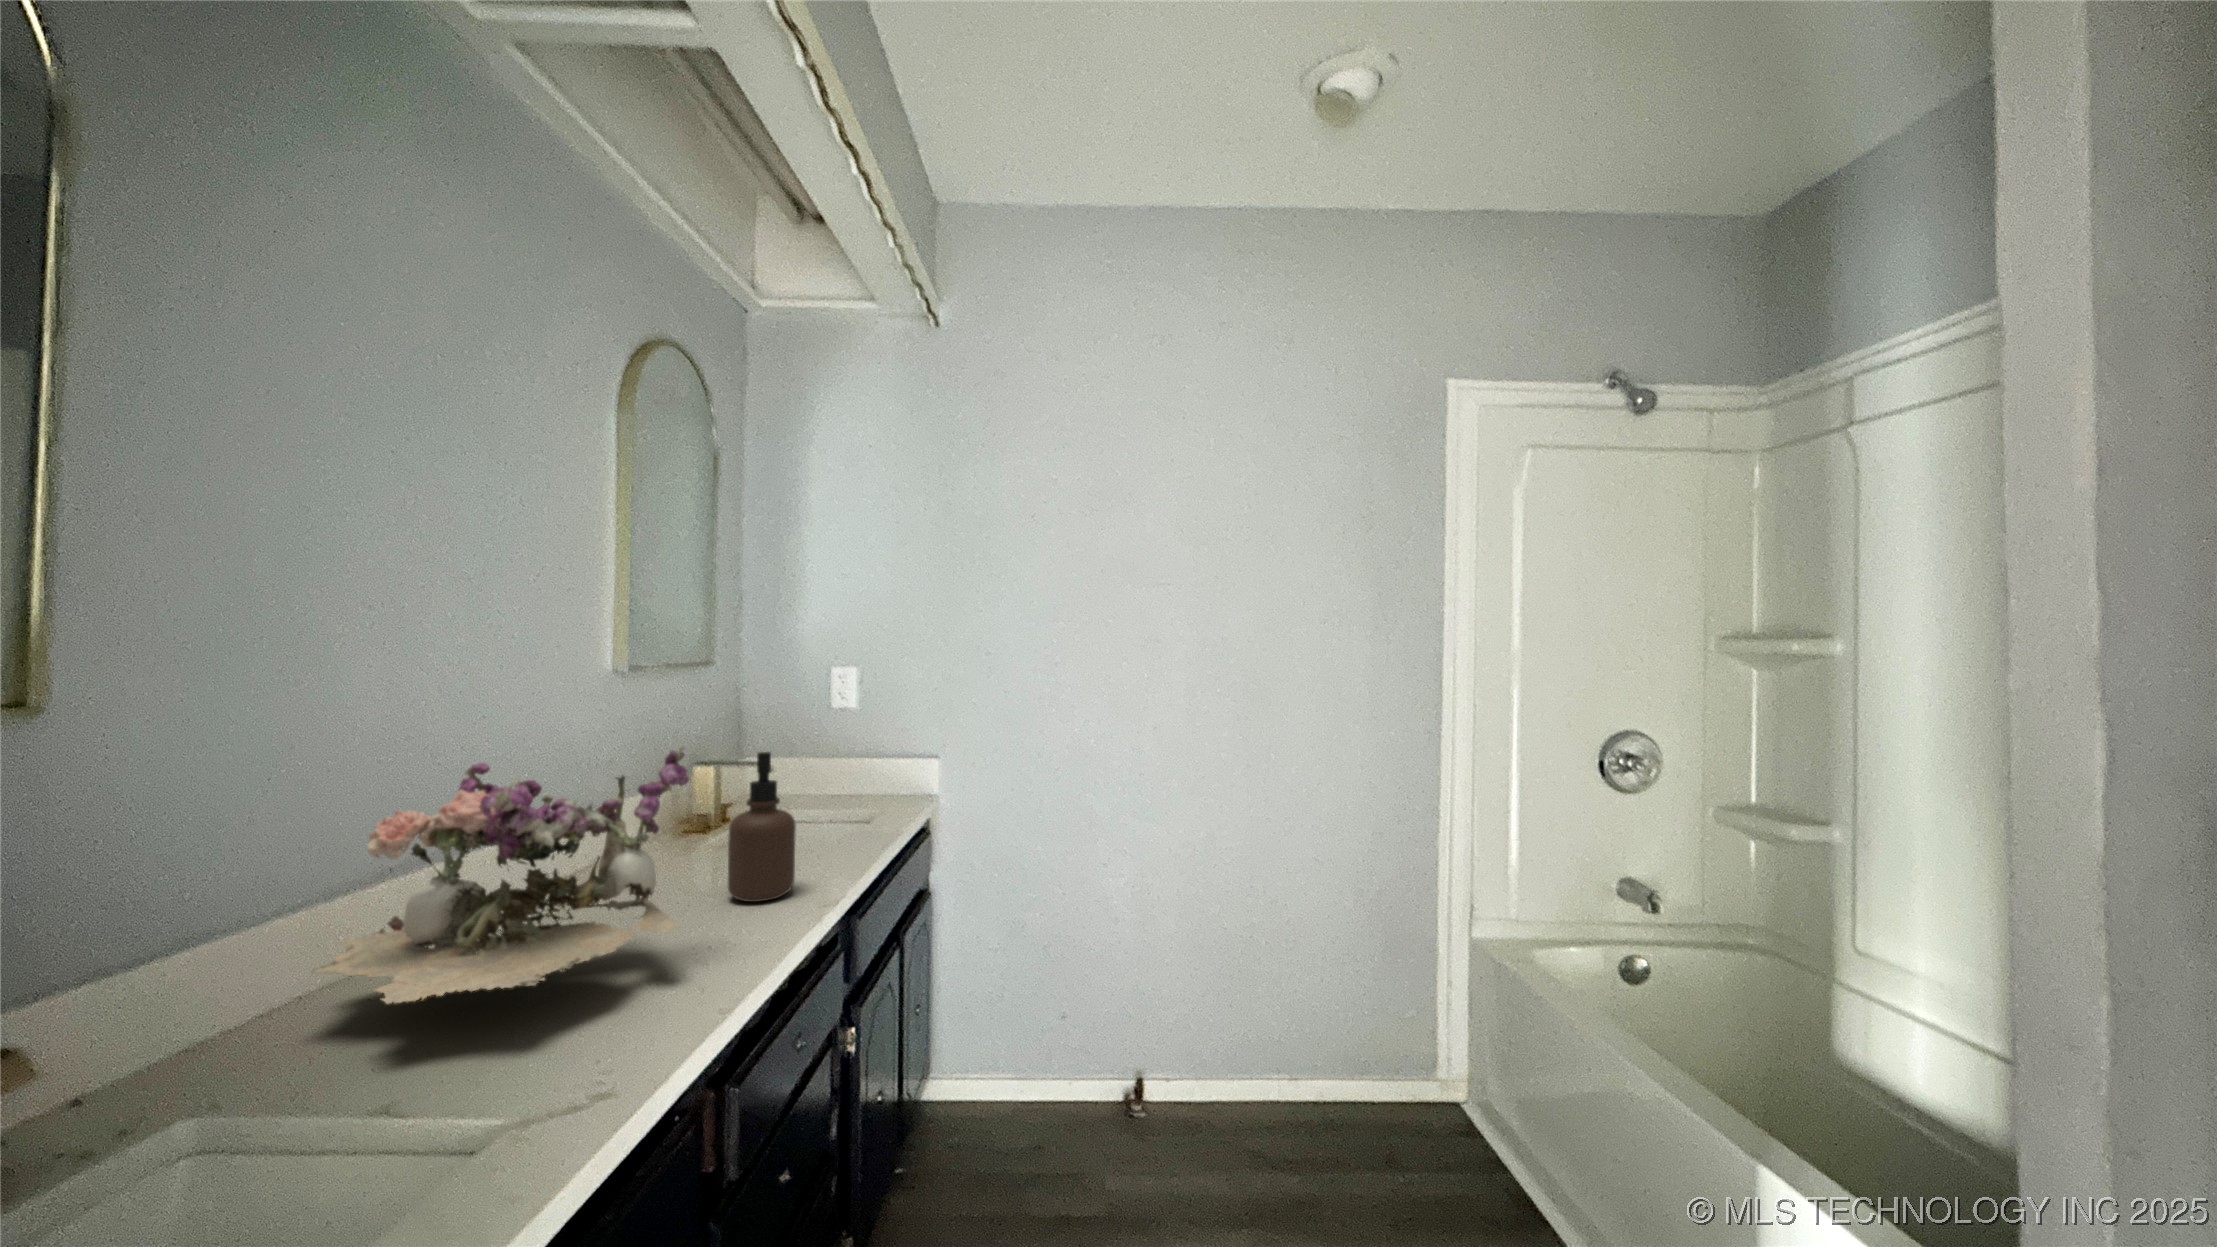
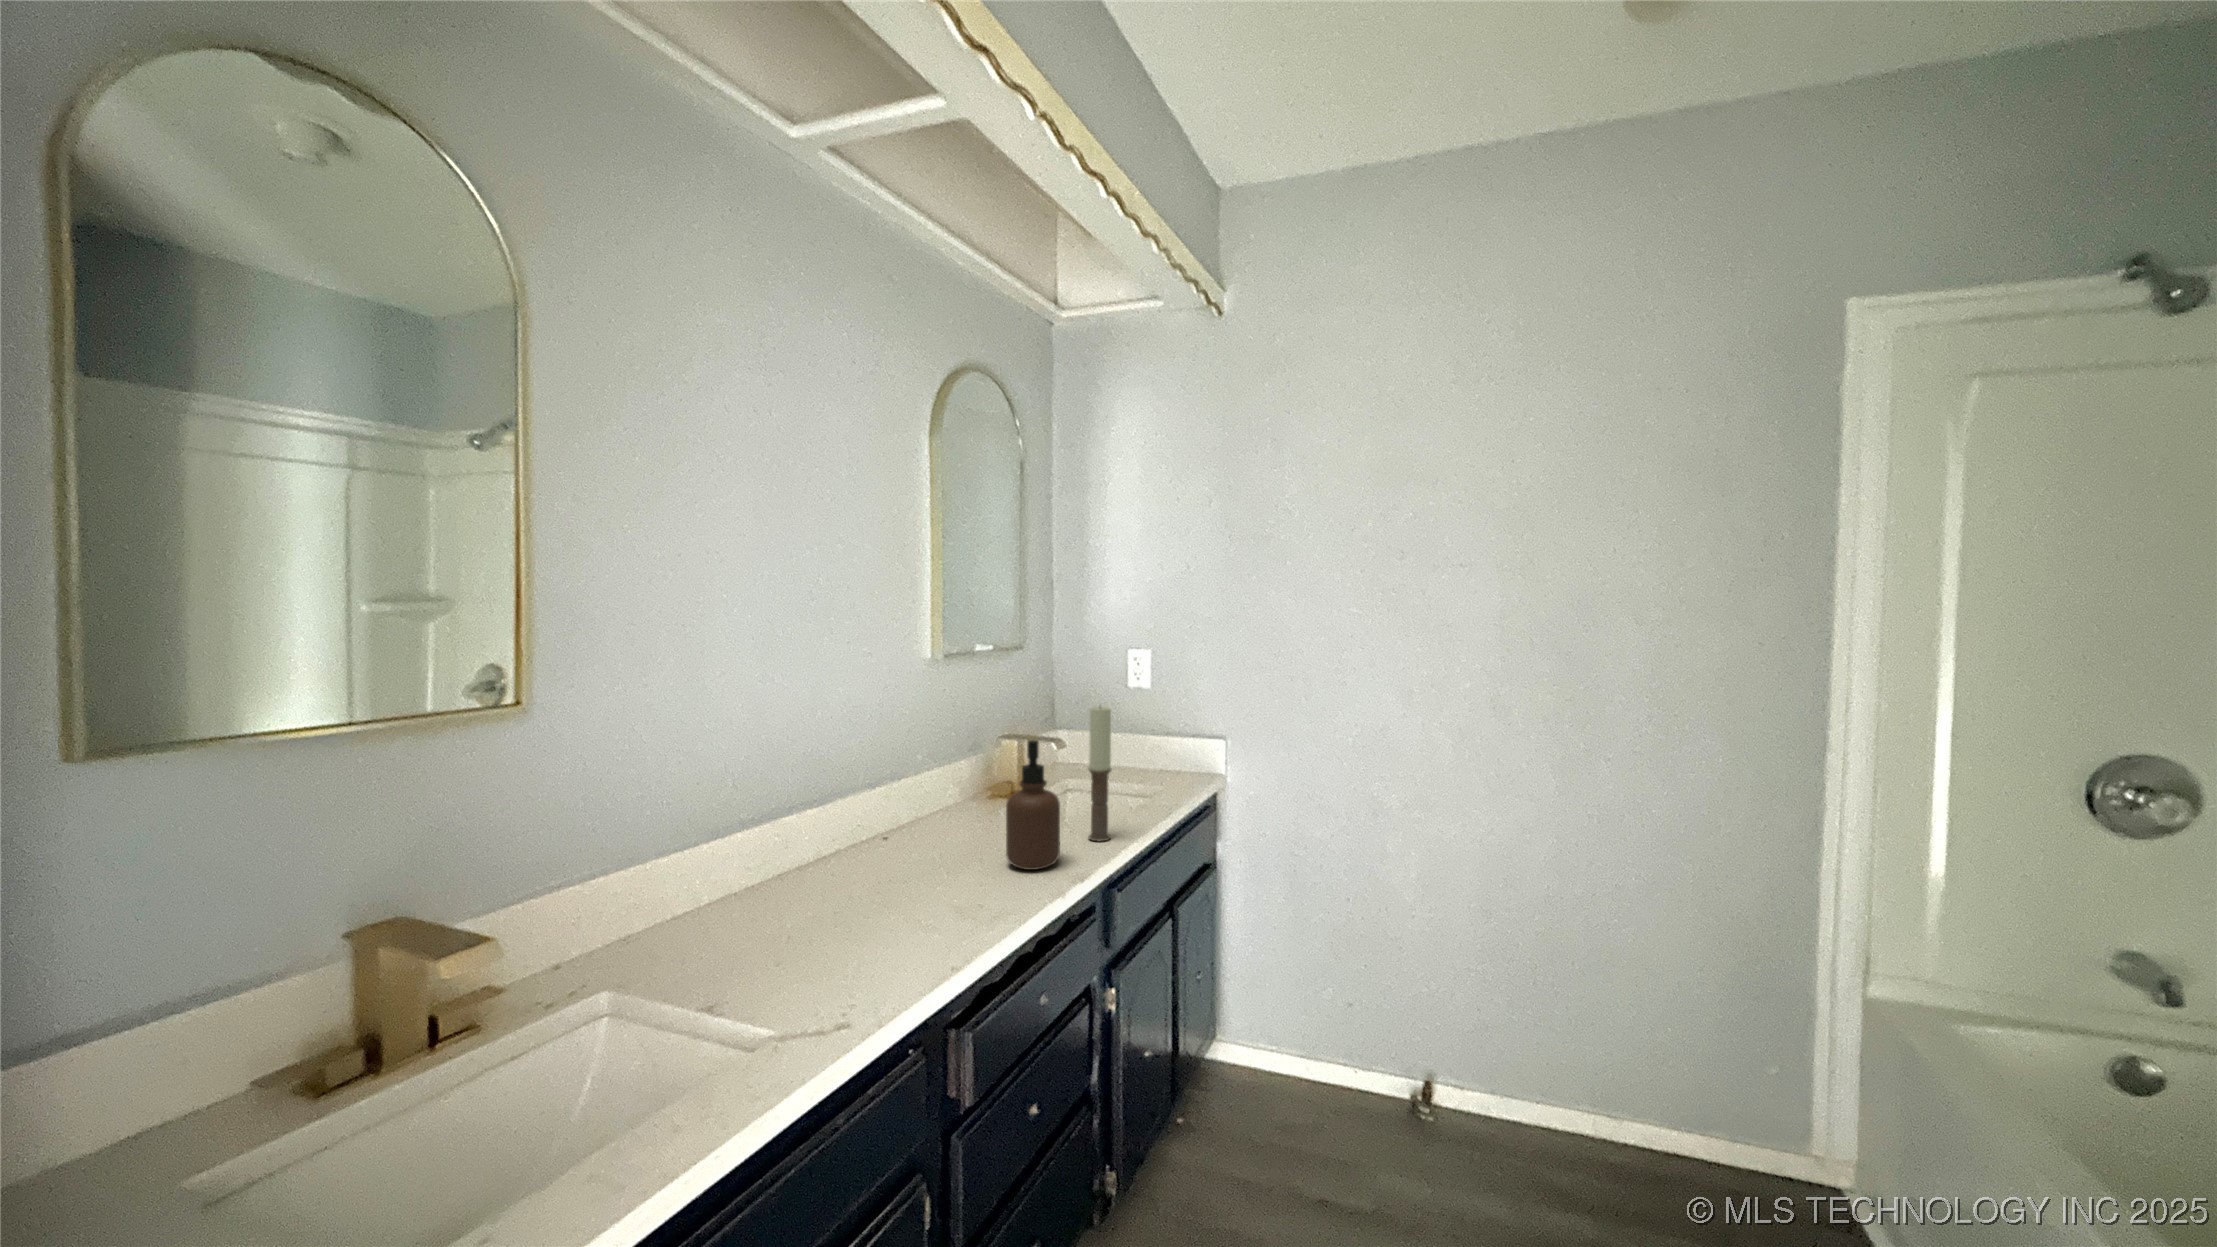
candle: none [817,713,846,867] -> present [1089,706,1111,841]
flower arrangement: present [313,745,689,1004] -> none [713,740,956,931]

